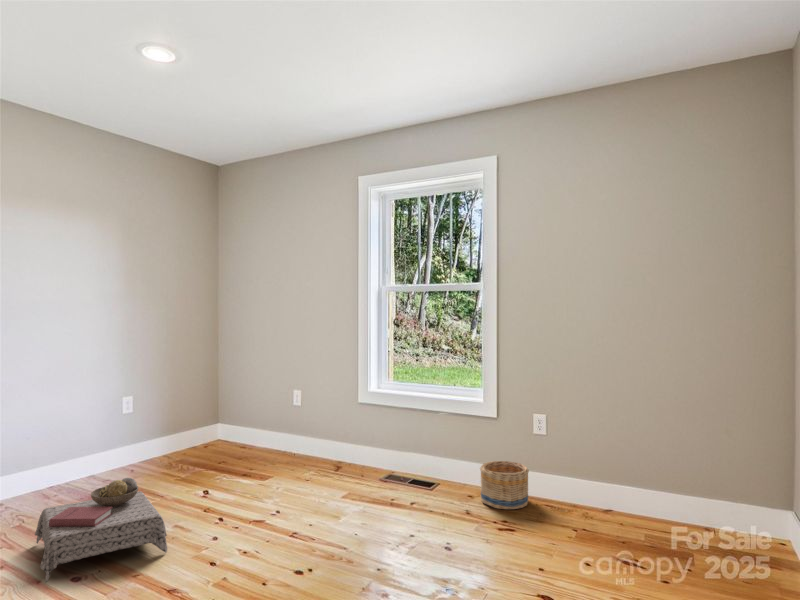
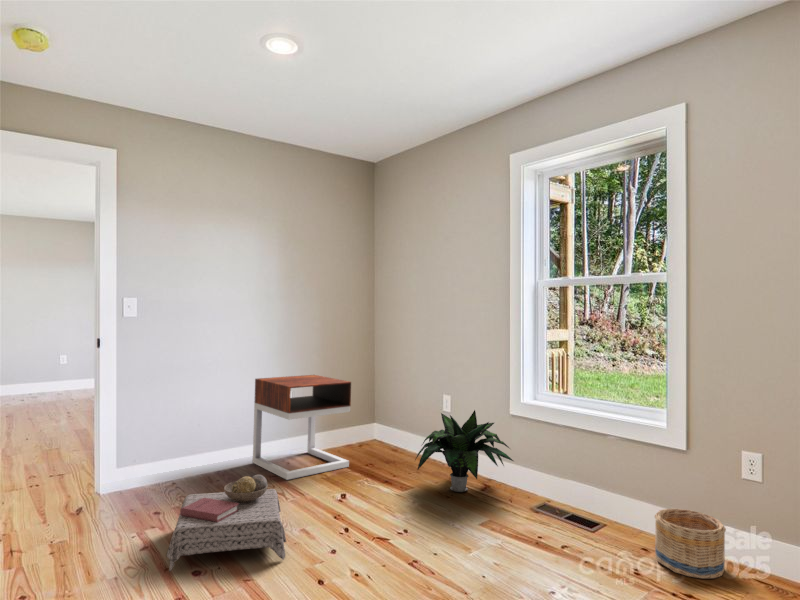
nightstand: none [91,378,202,486] -> present [253,375,351,480]
potted plant: none [271,399,366,475] -> present [415,410,513,492]

